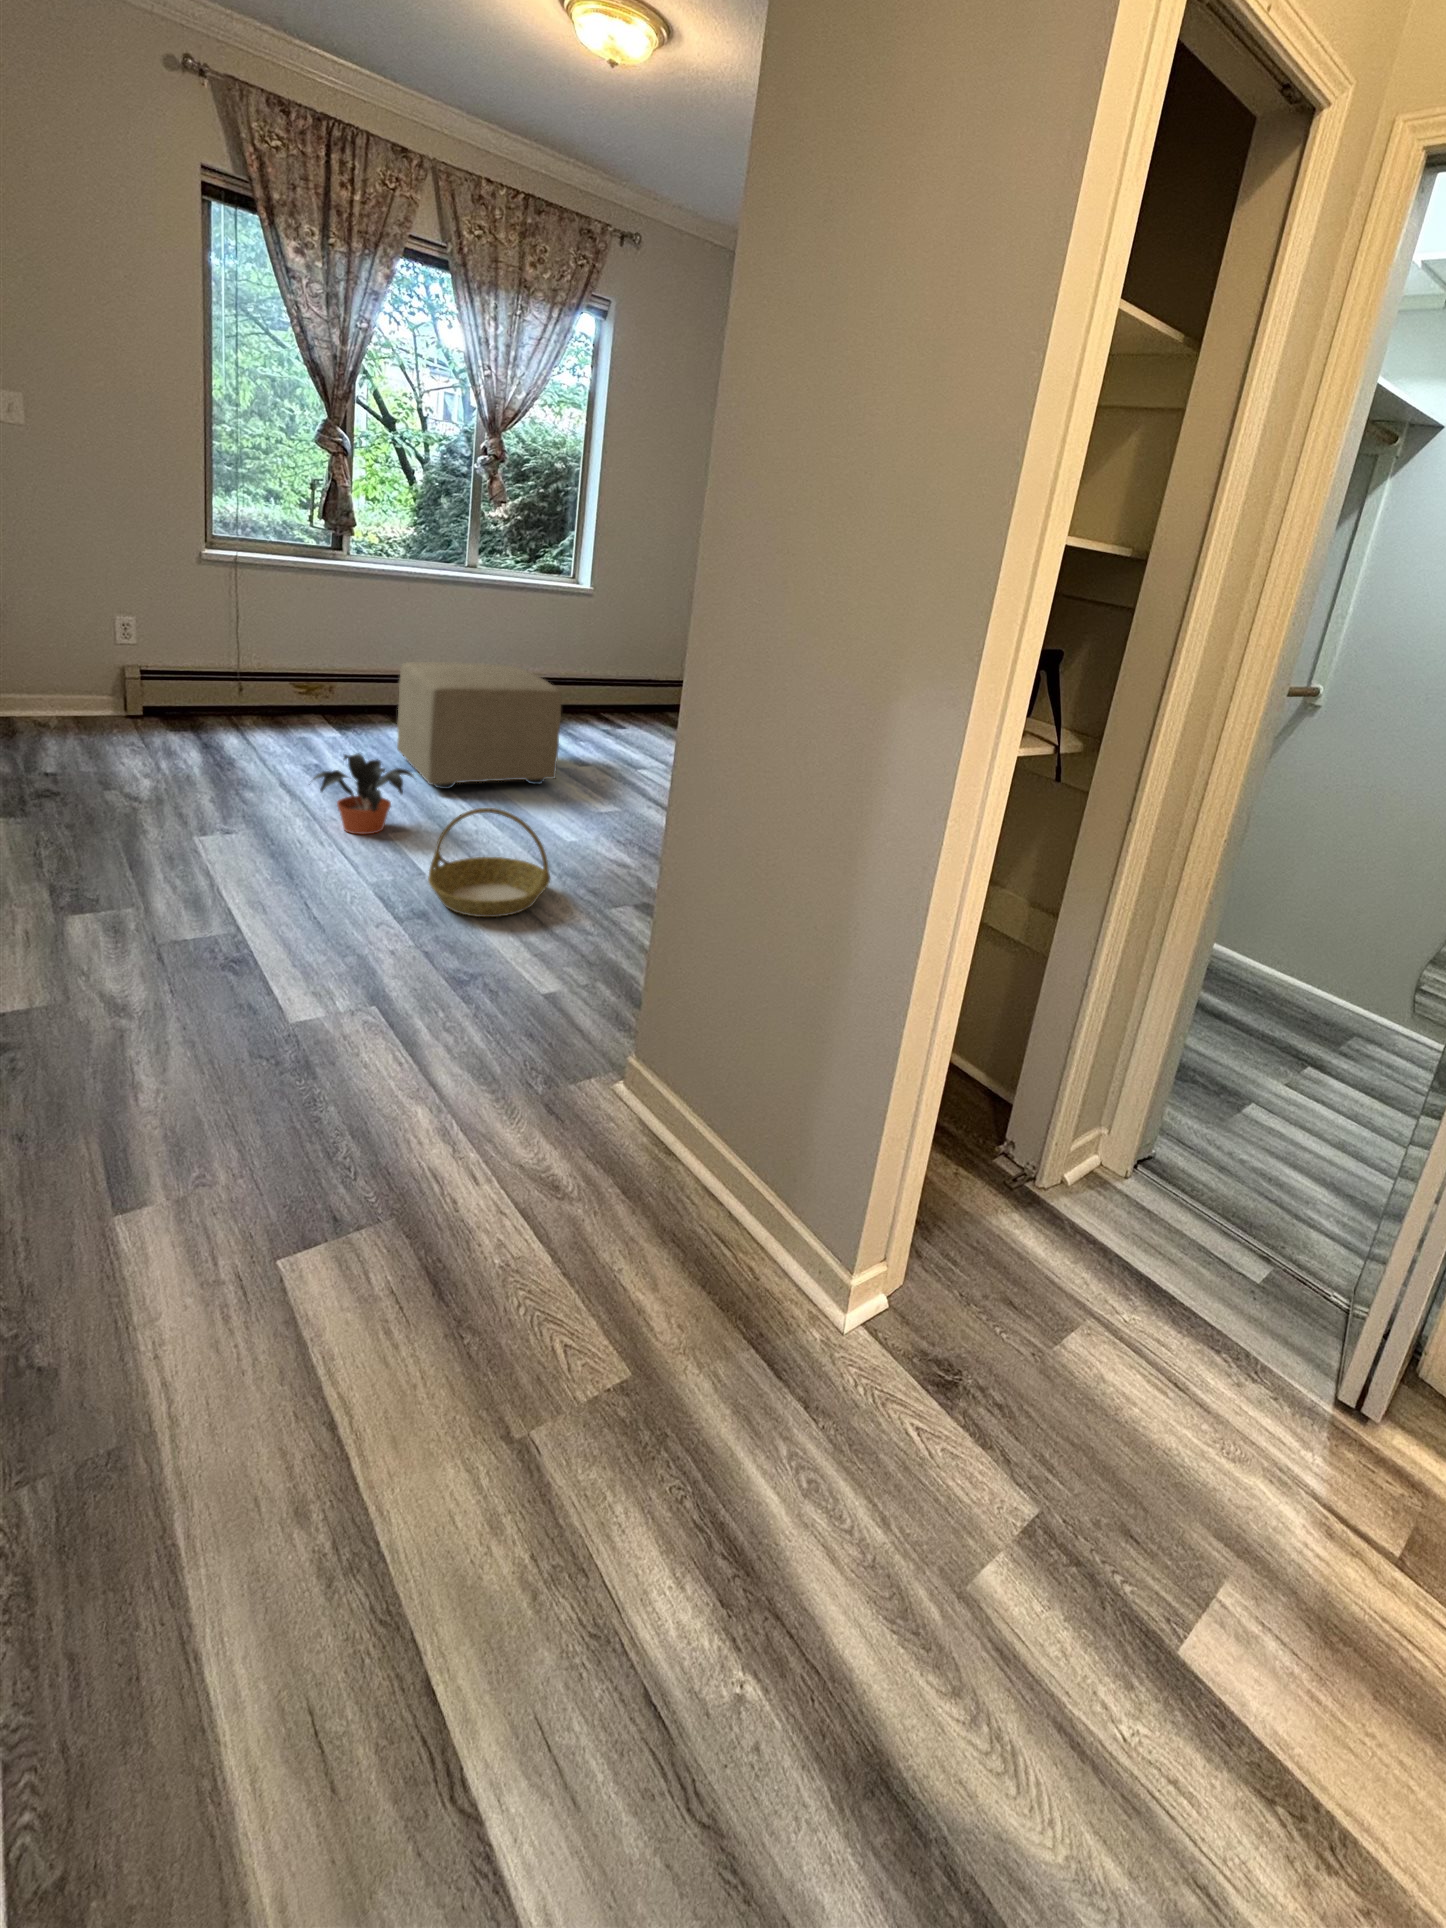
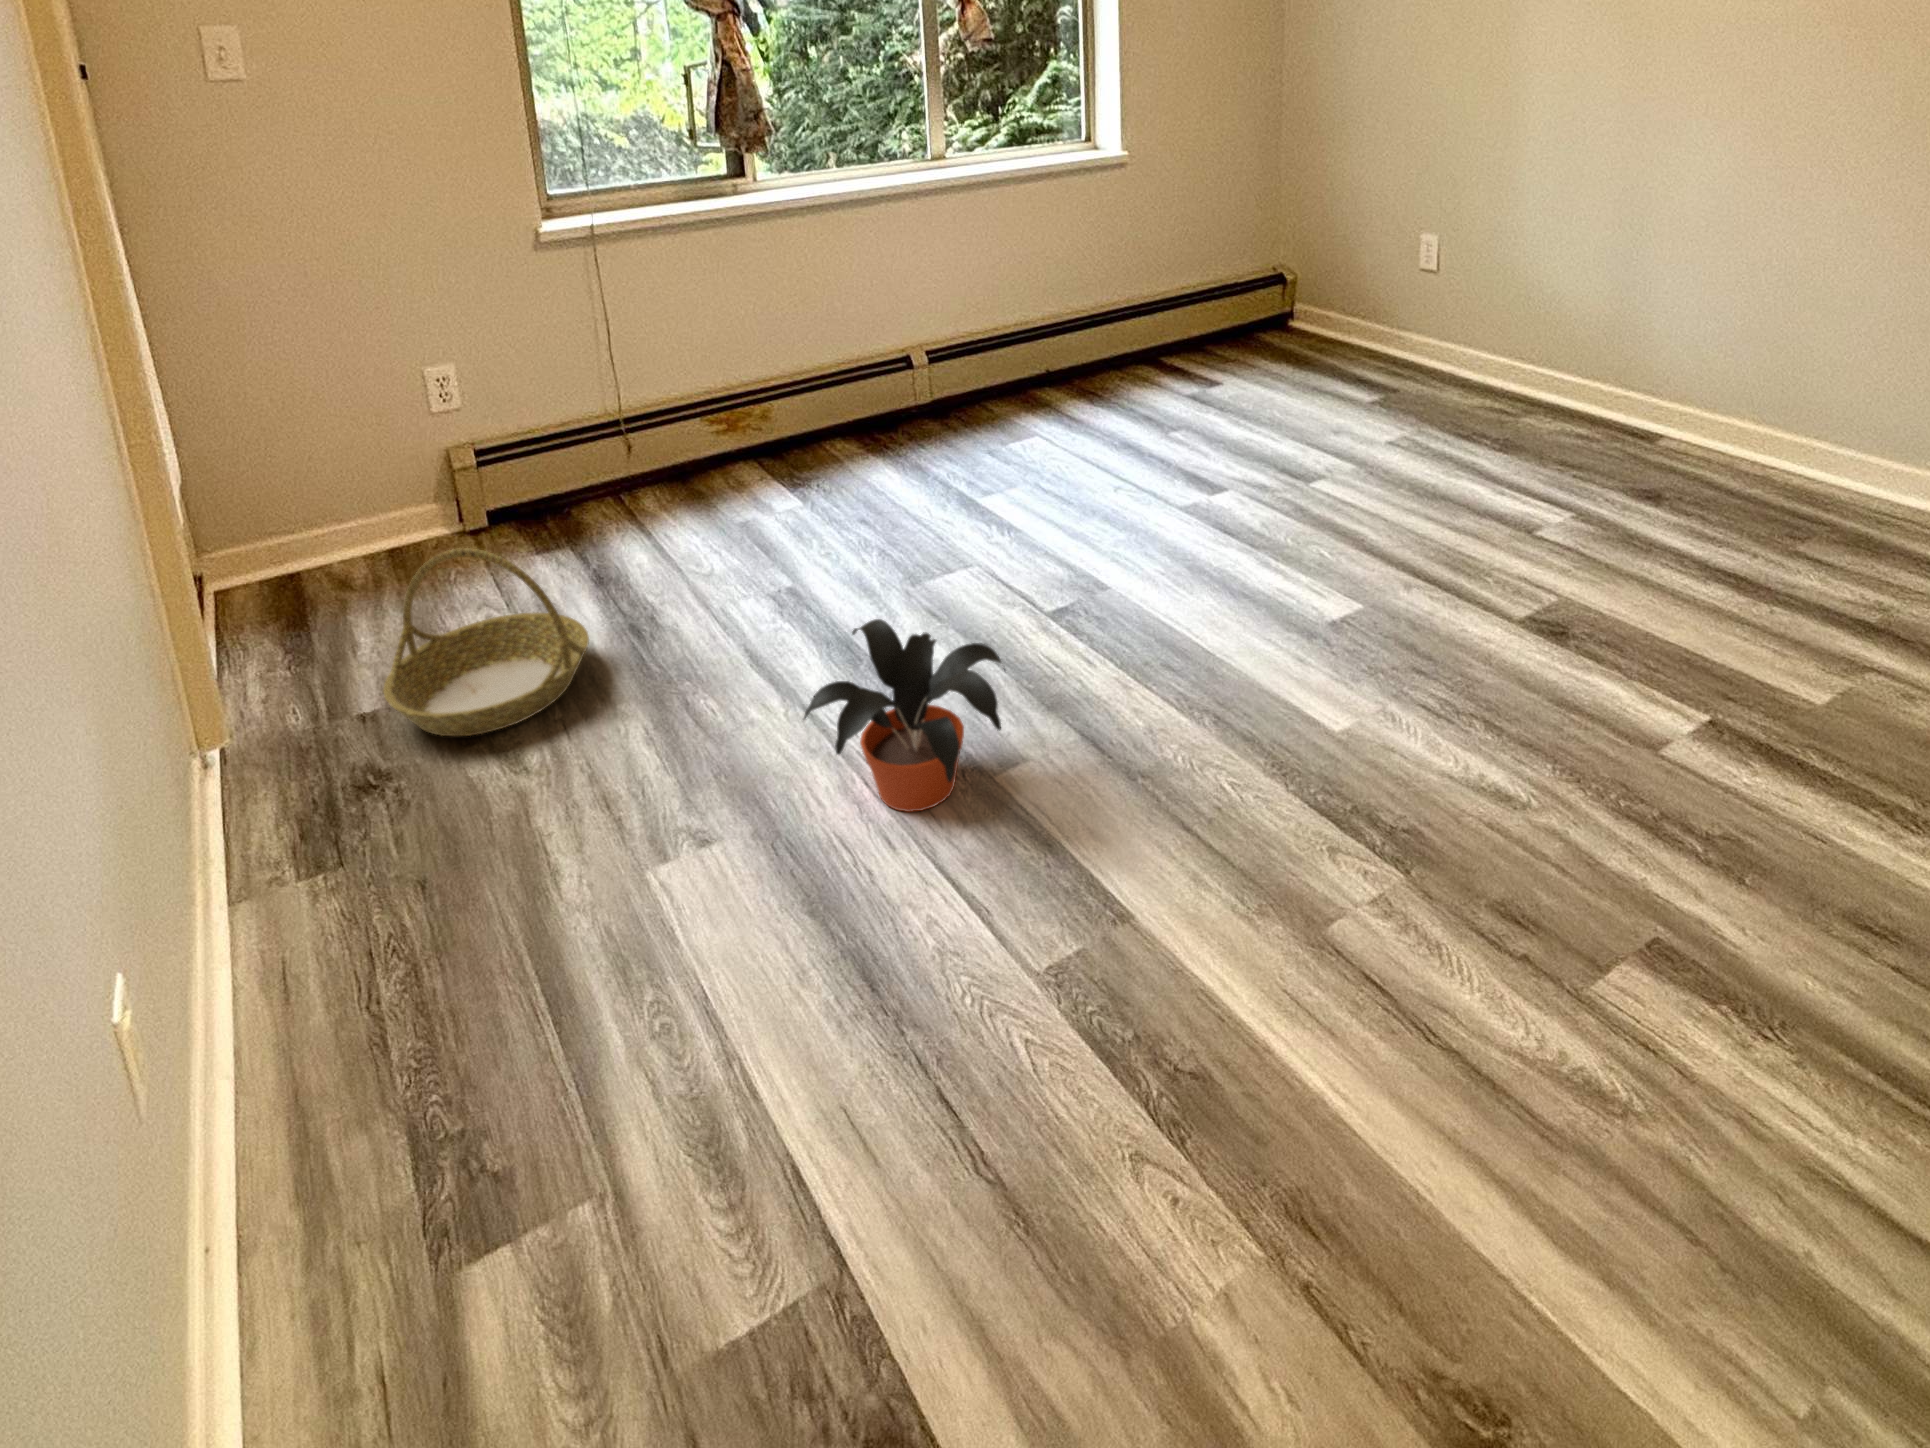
ottoman: present [397,662,562,789] -> none [893,334,1209,624]
basket: present [428,808,550,917] -> present [384,548,589,736]

